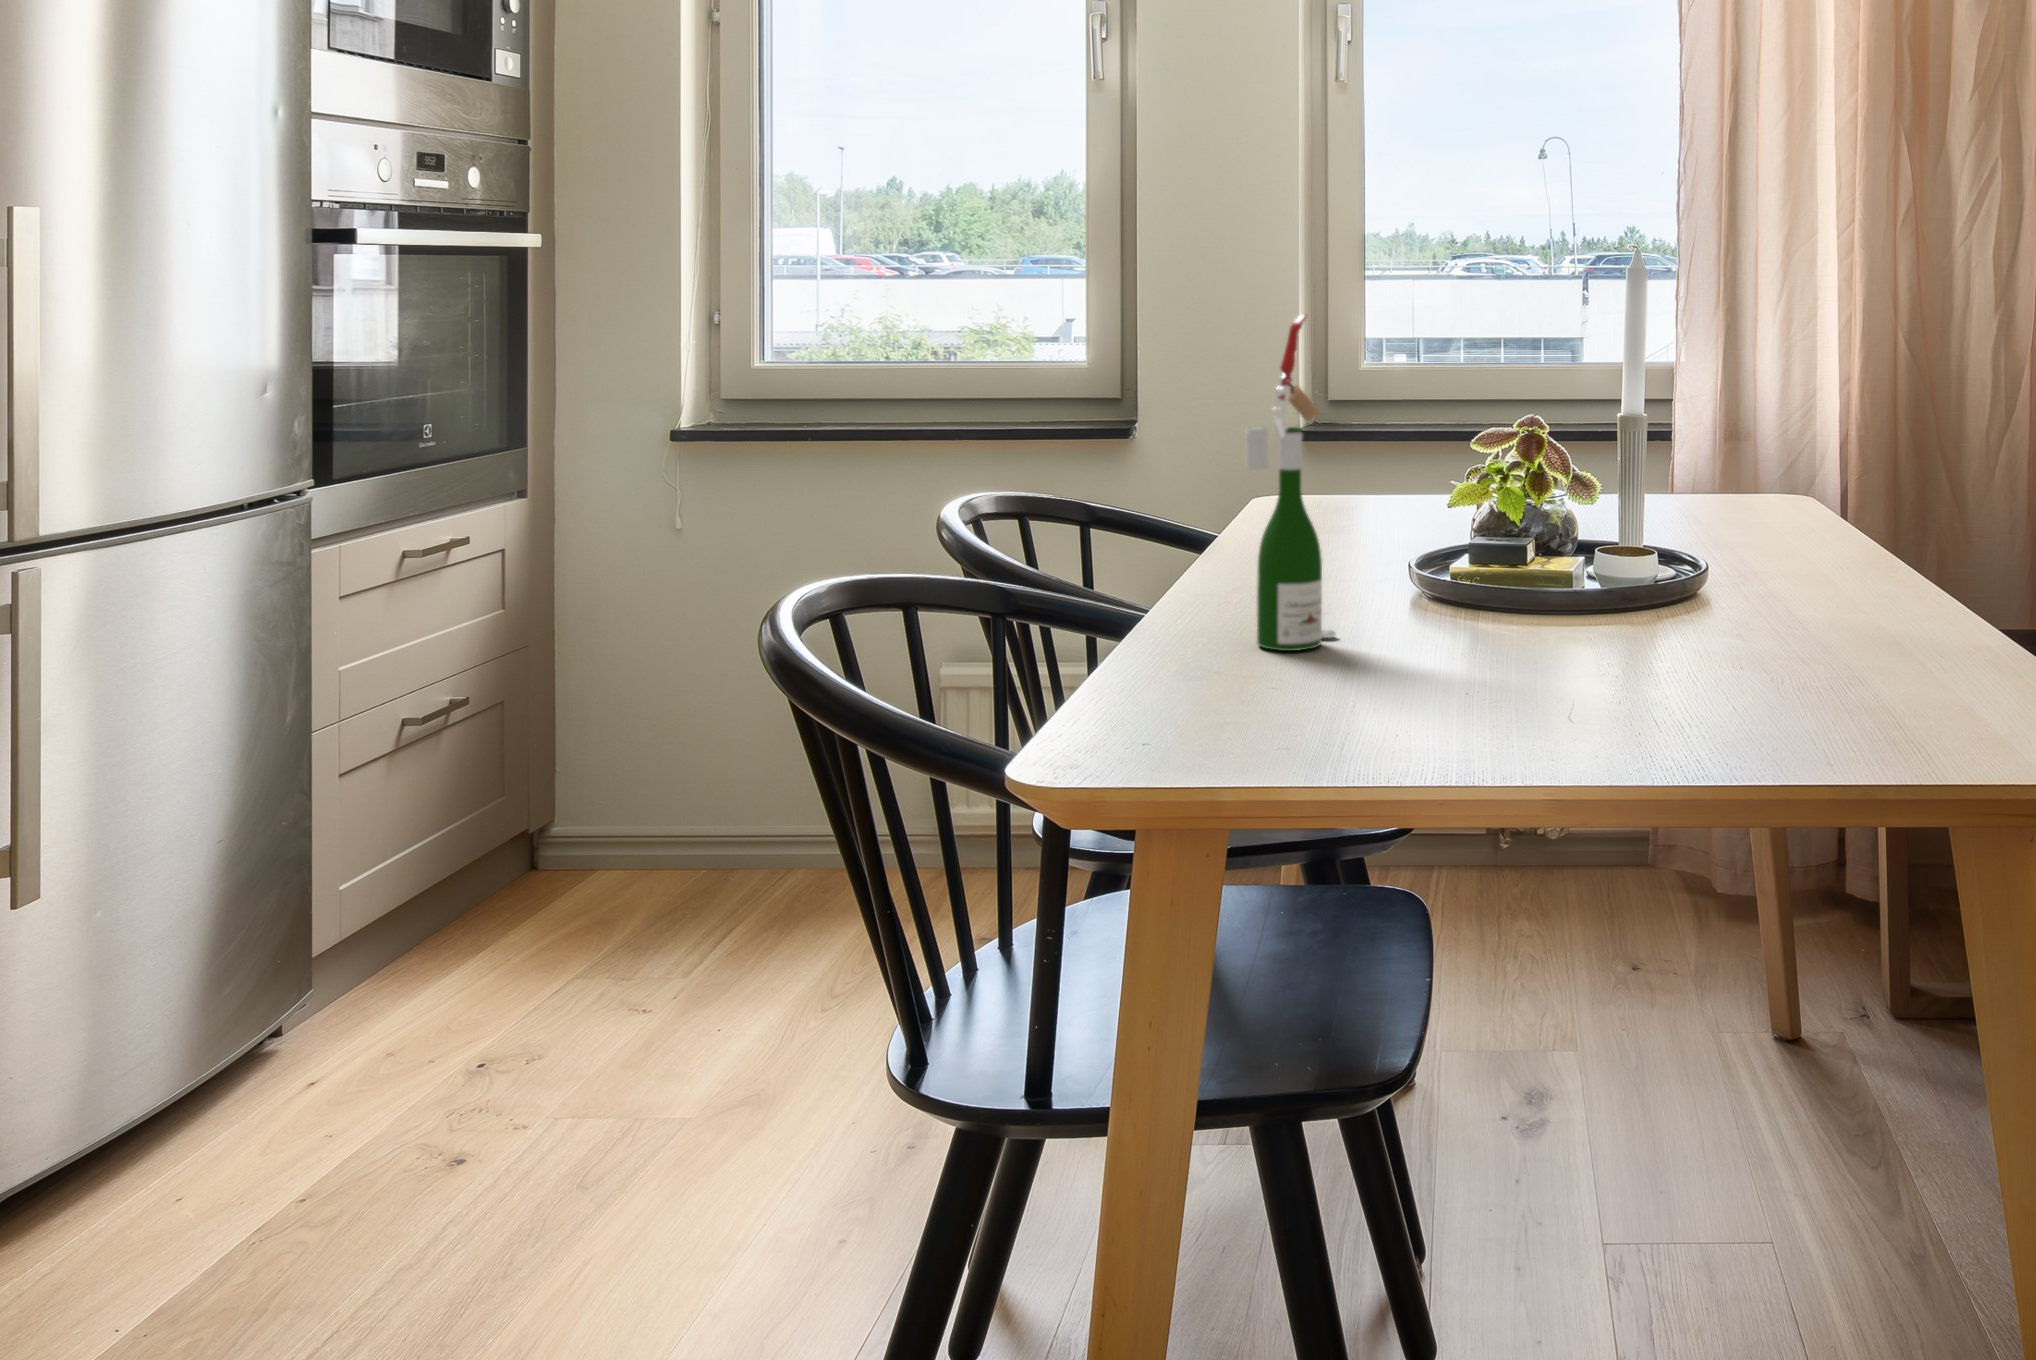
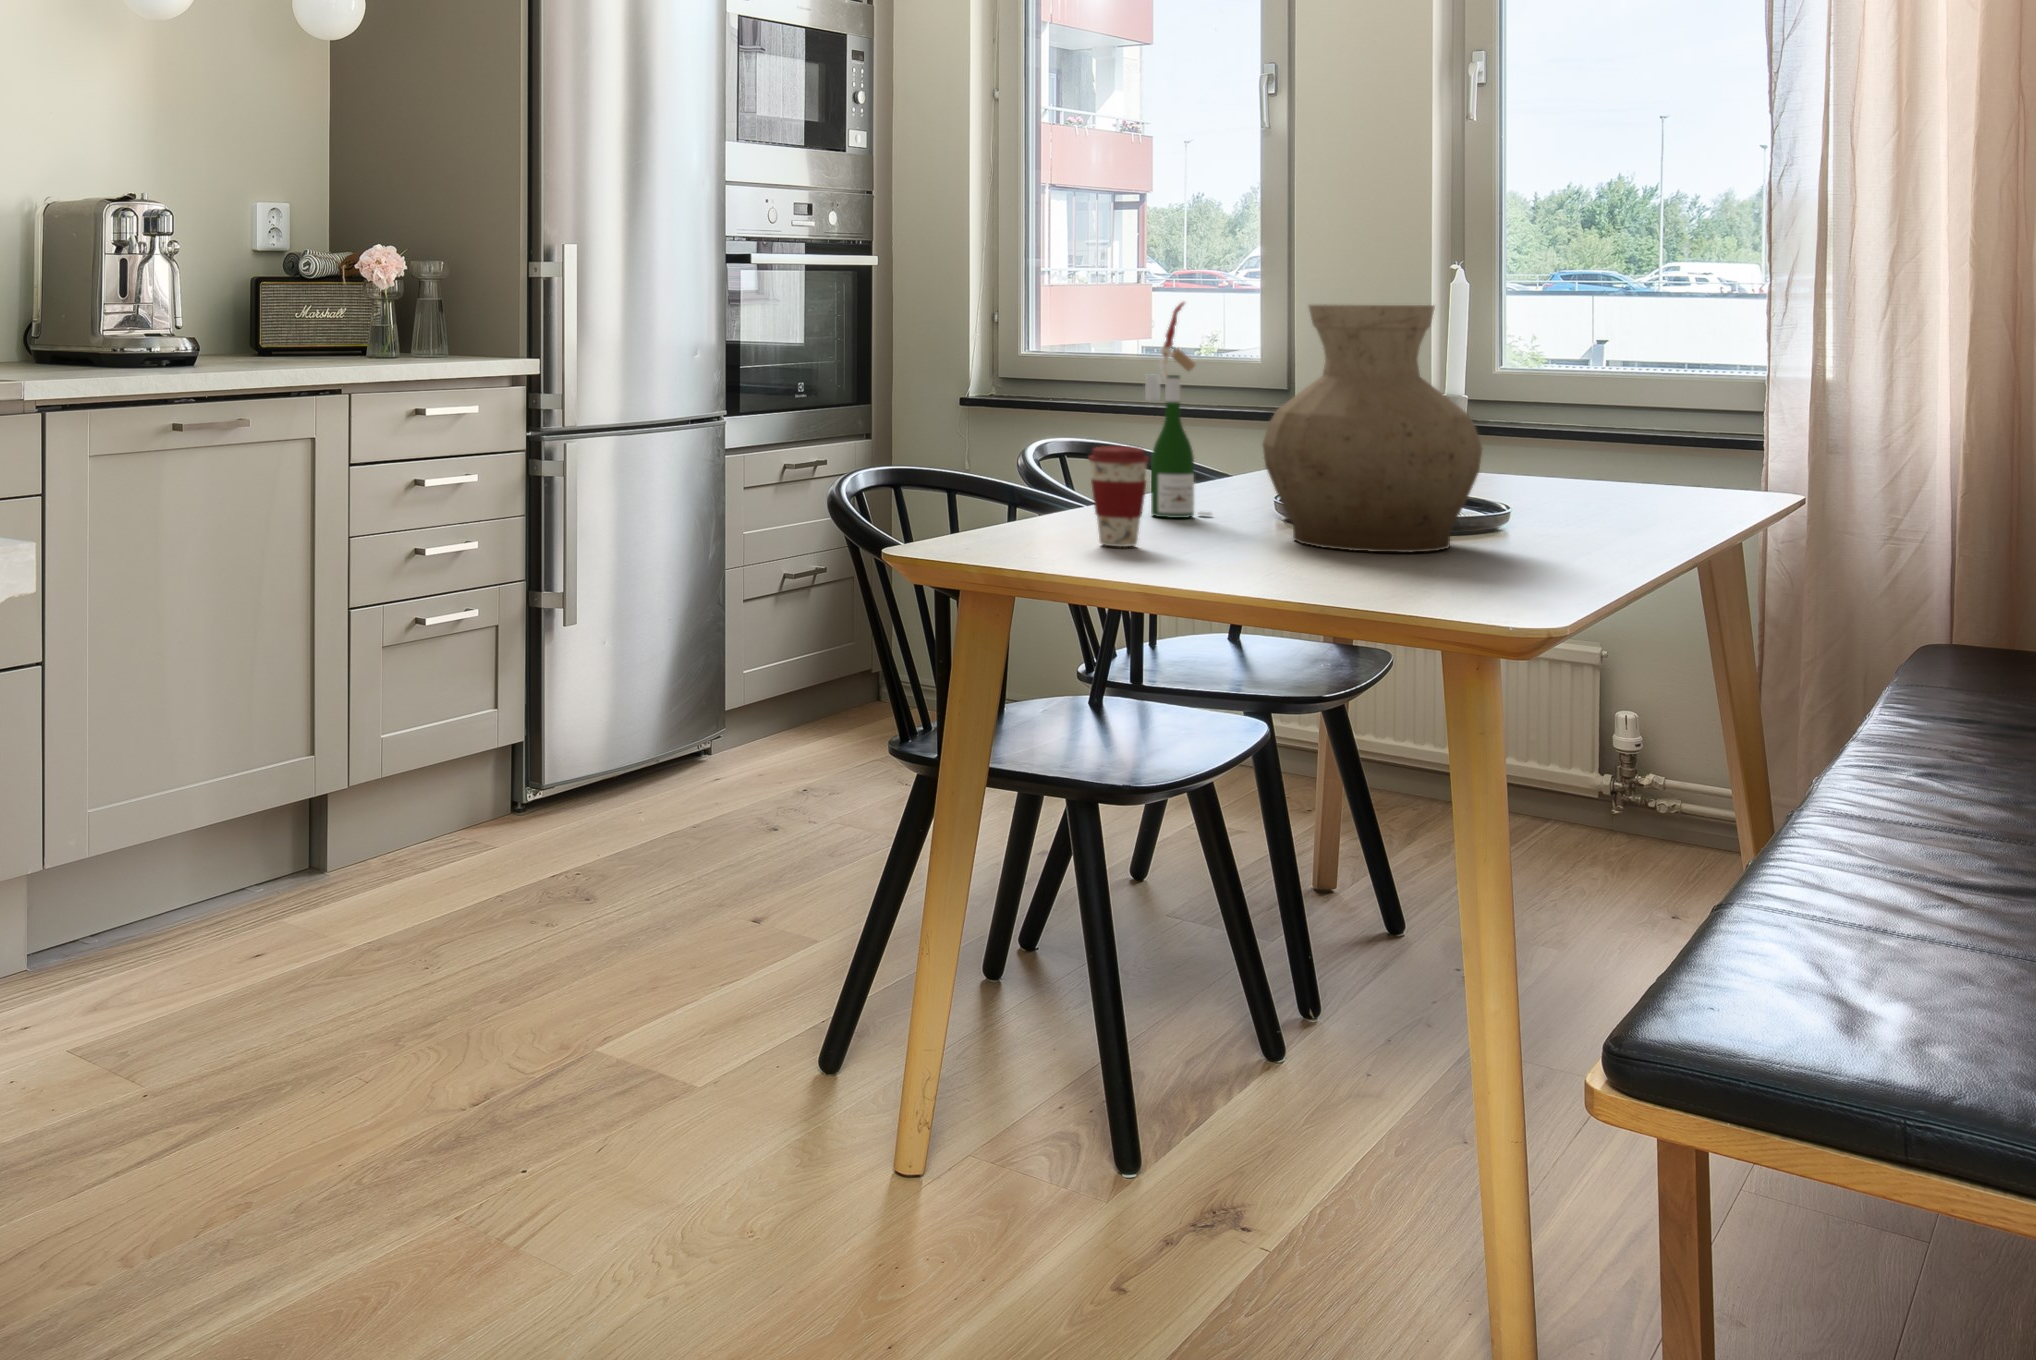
vase: none [1491,319,1804,700] -> present [1263,304,1482,552]
coffee cup: none [1329,574,1434,758] -> present [1088,446,1149,547]

